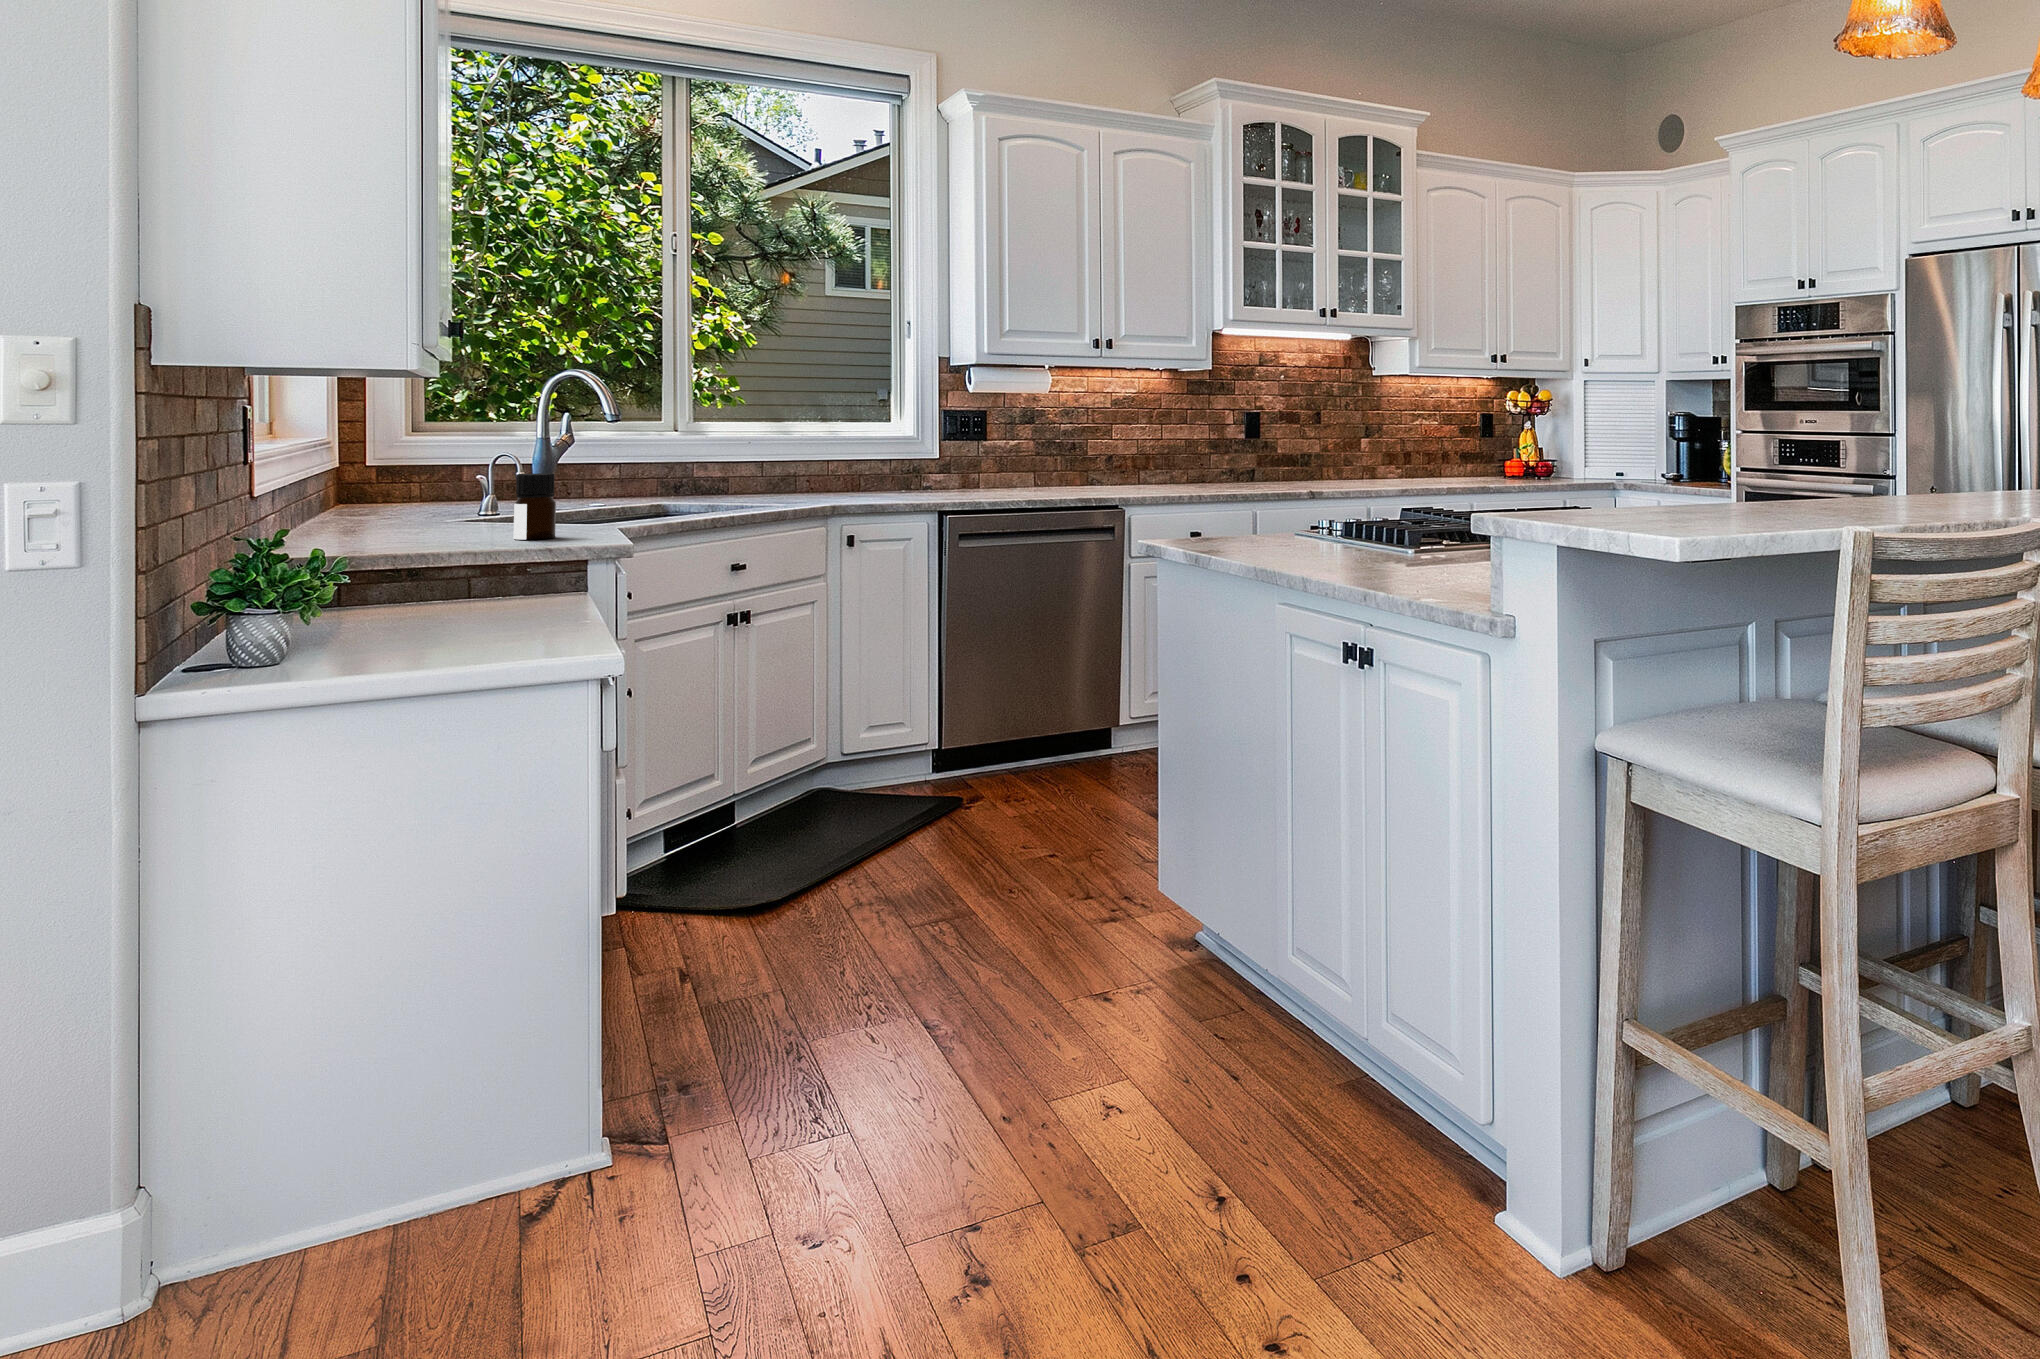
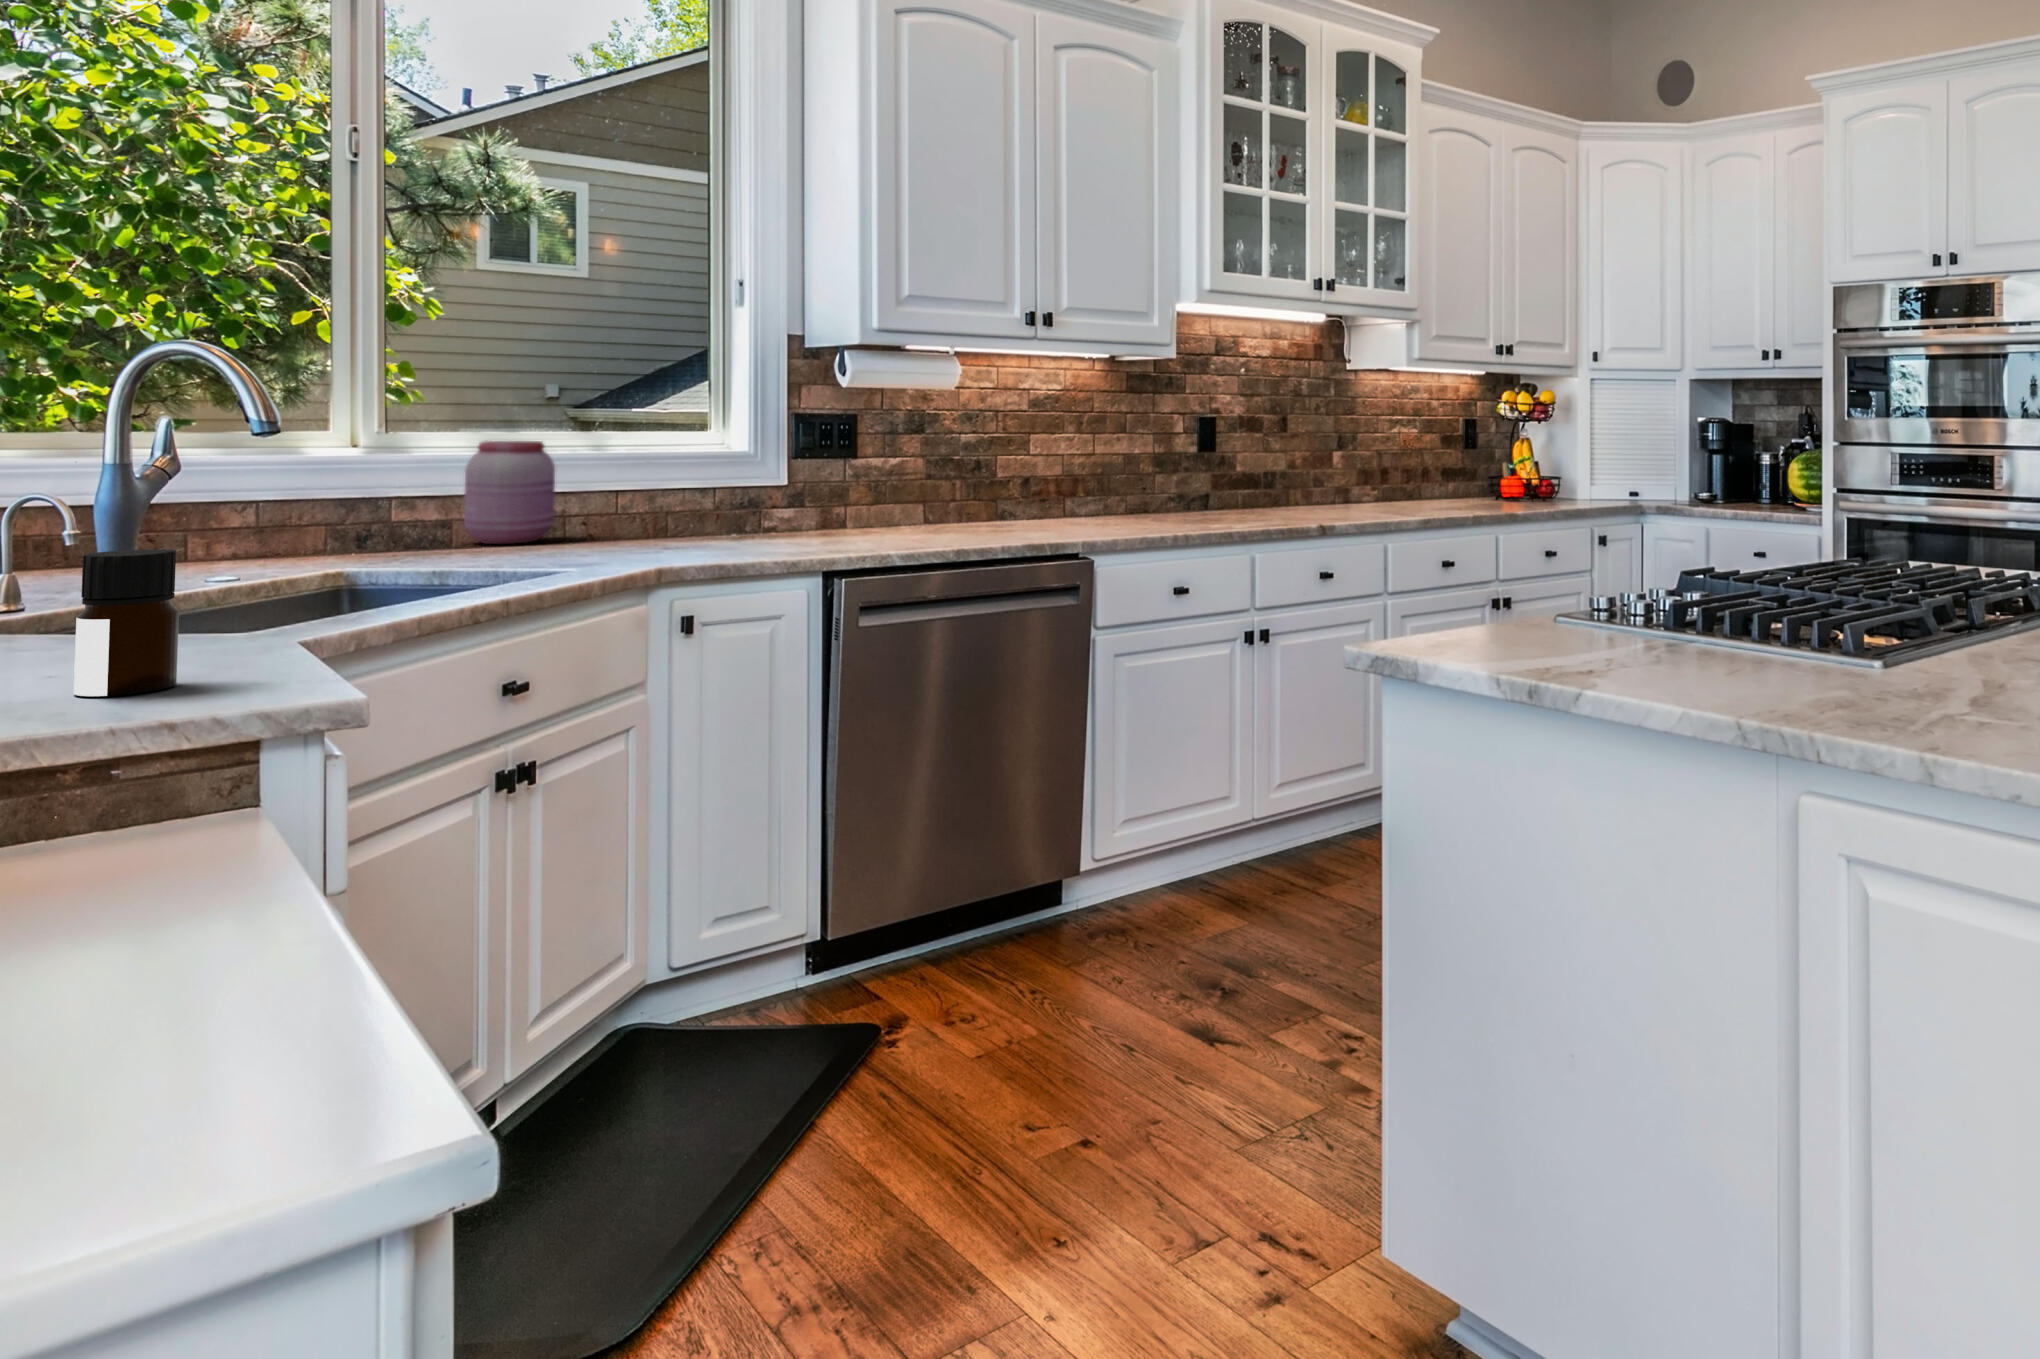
jar: none [735,428,787,491] -> present [464,441,555,544]

